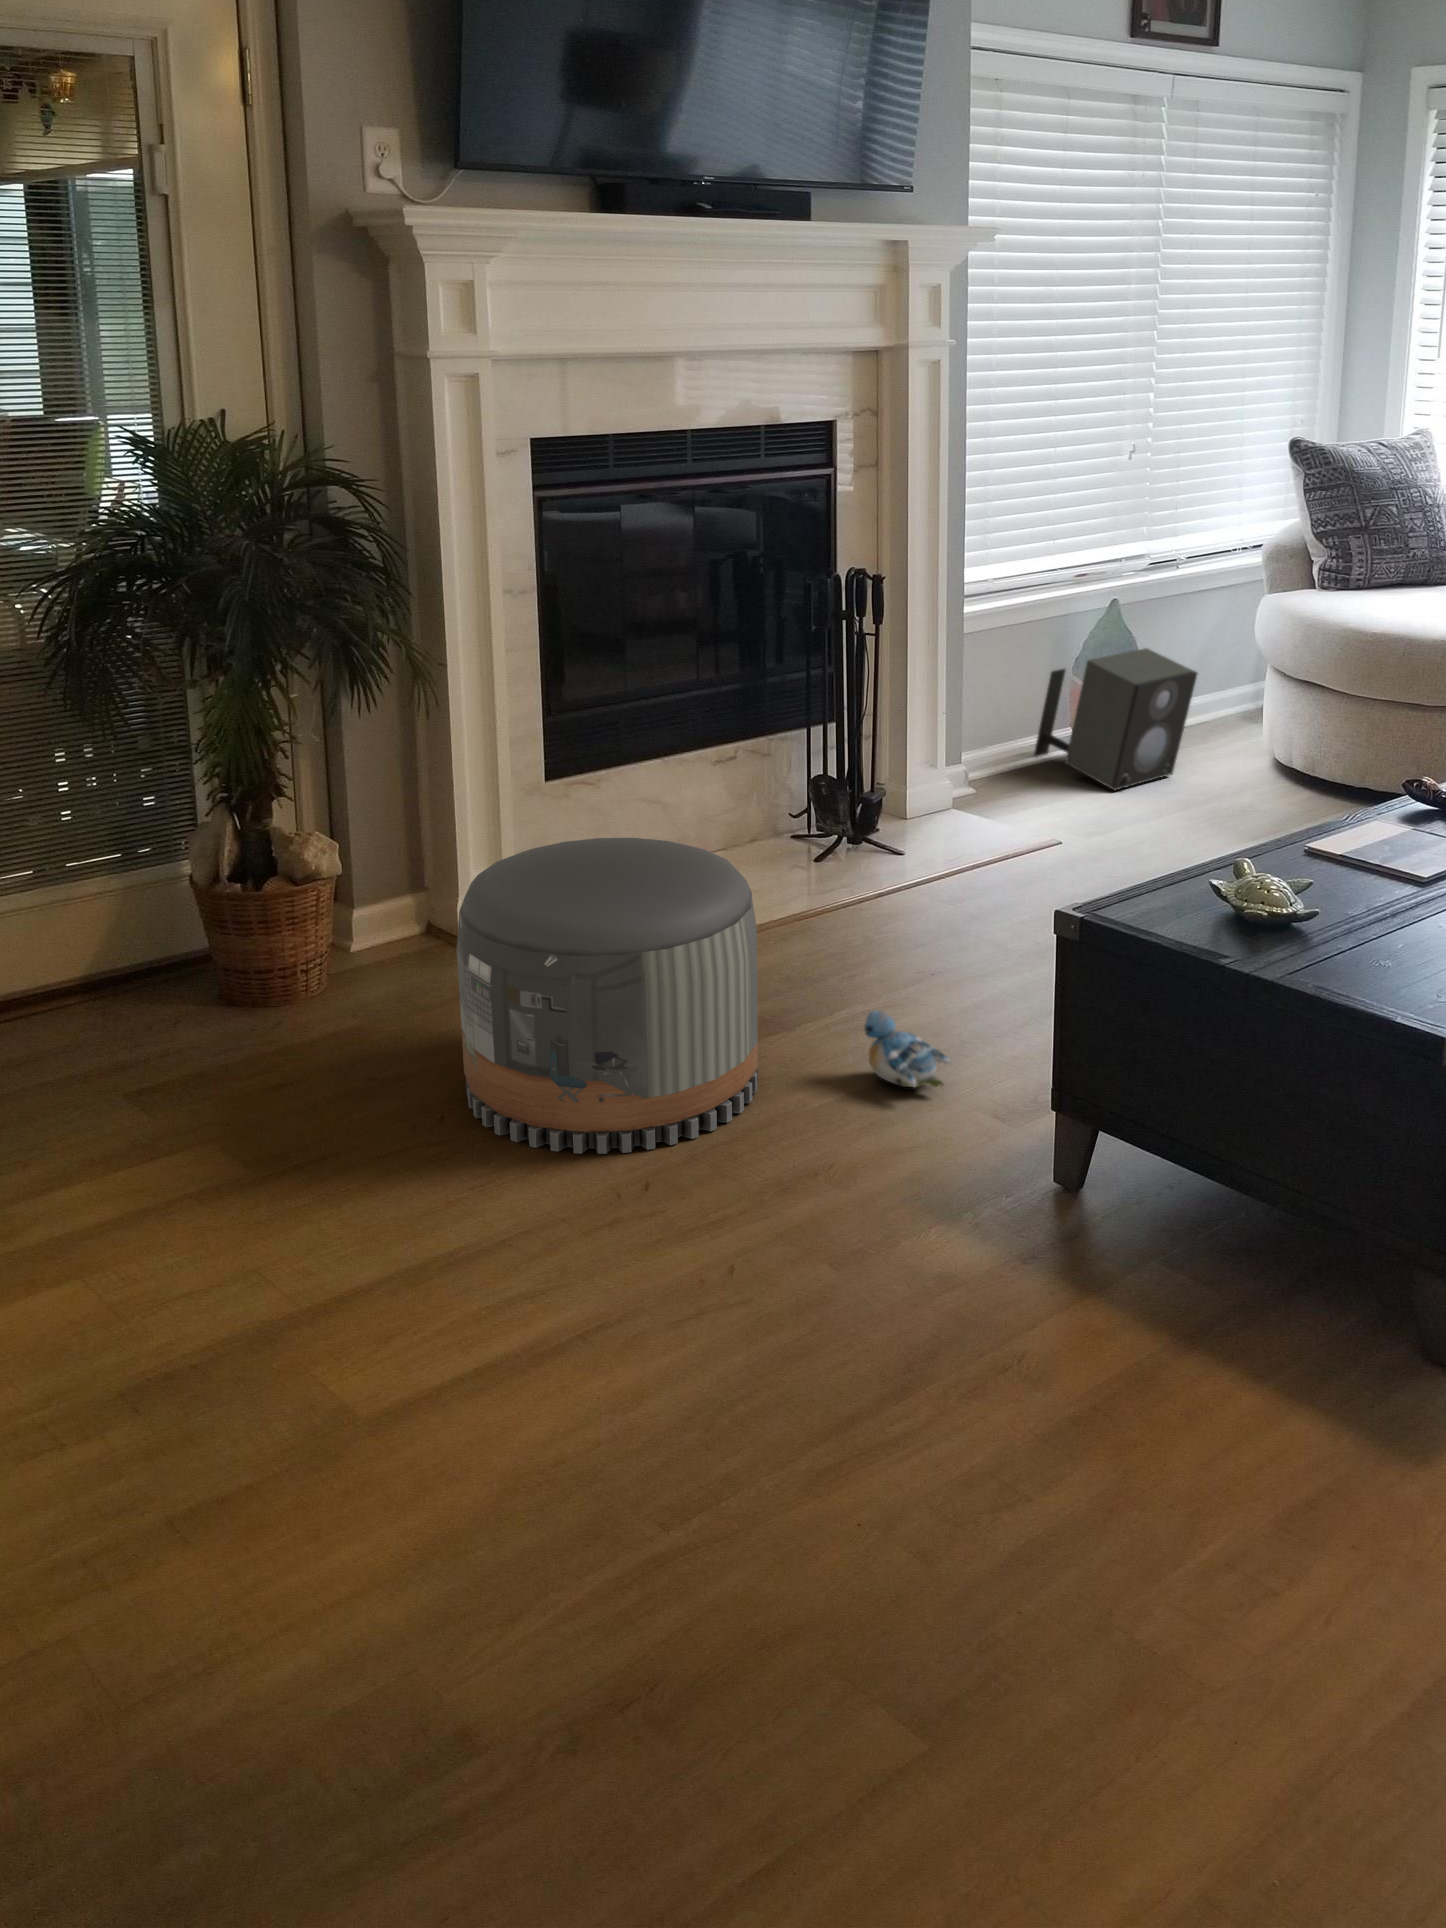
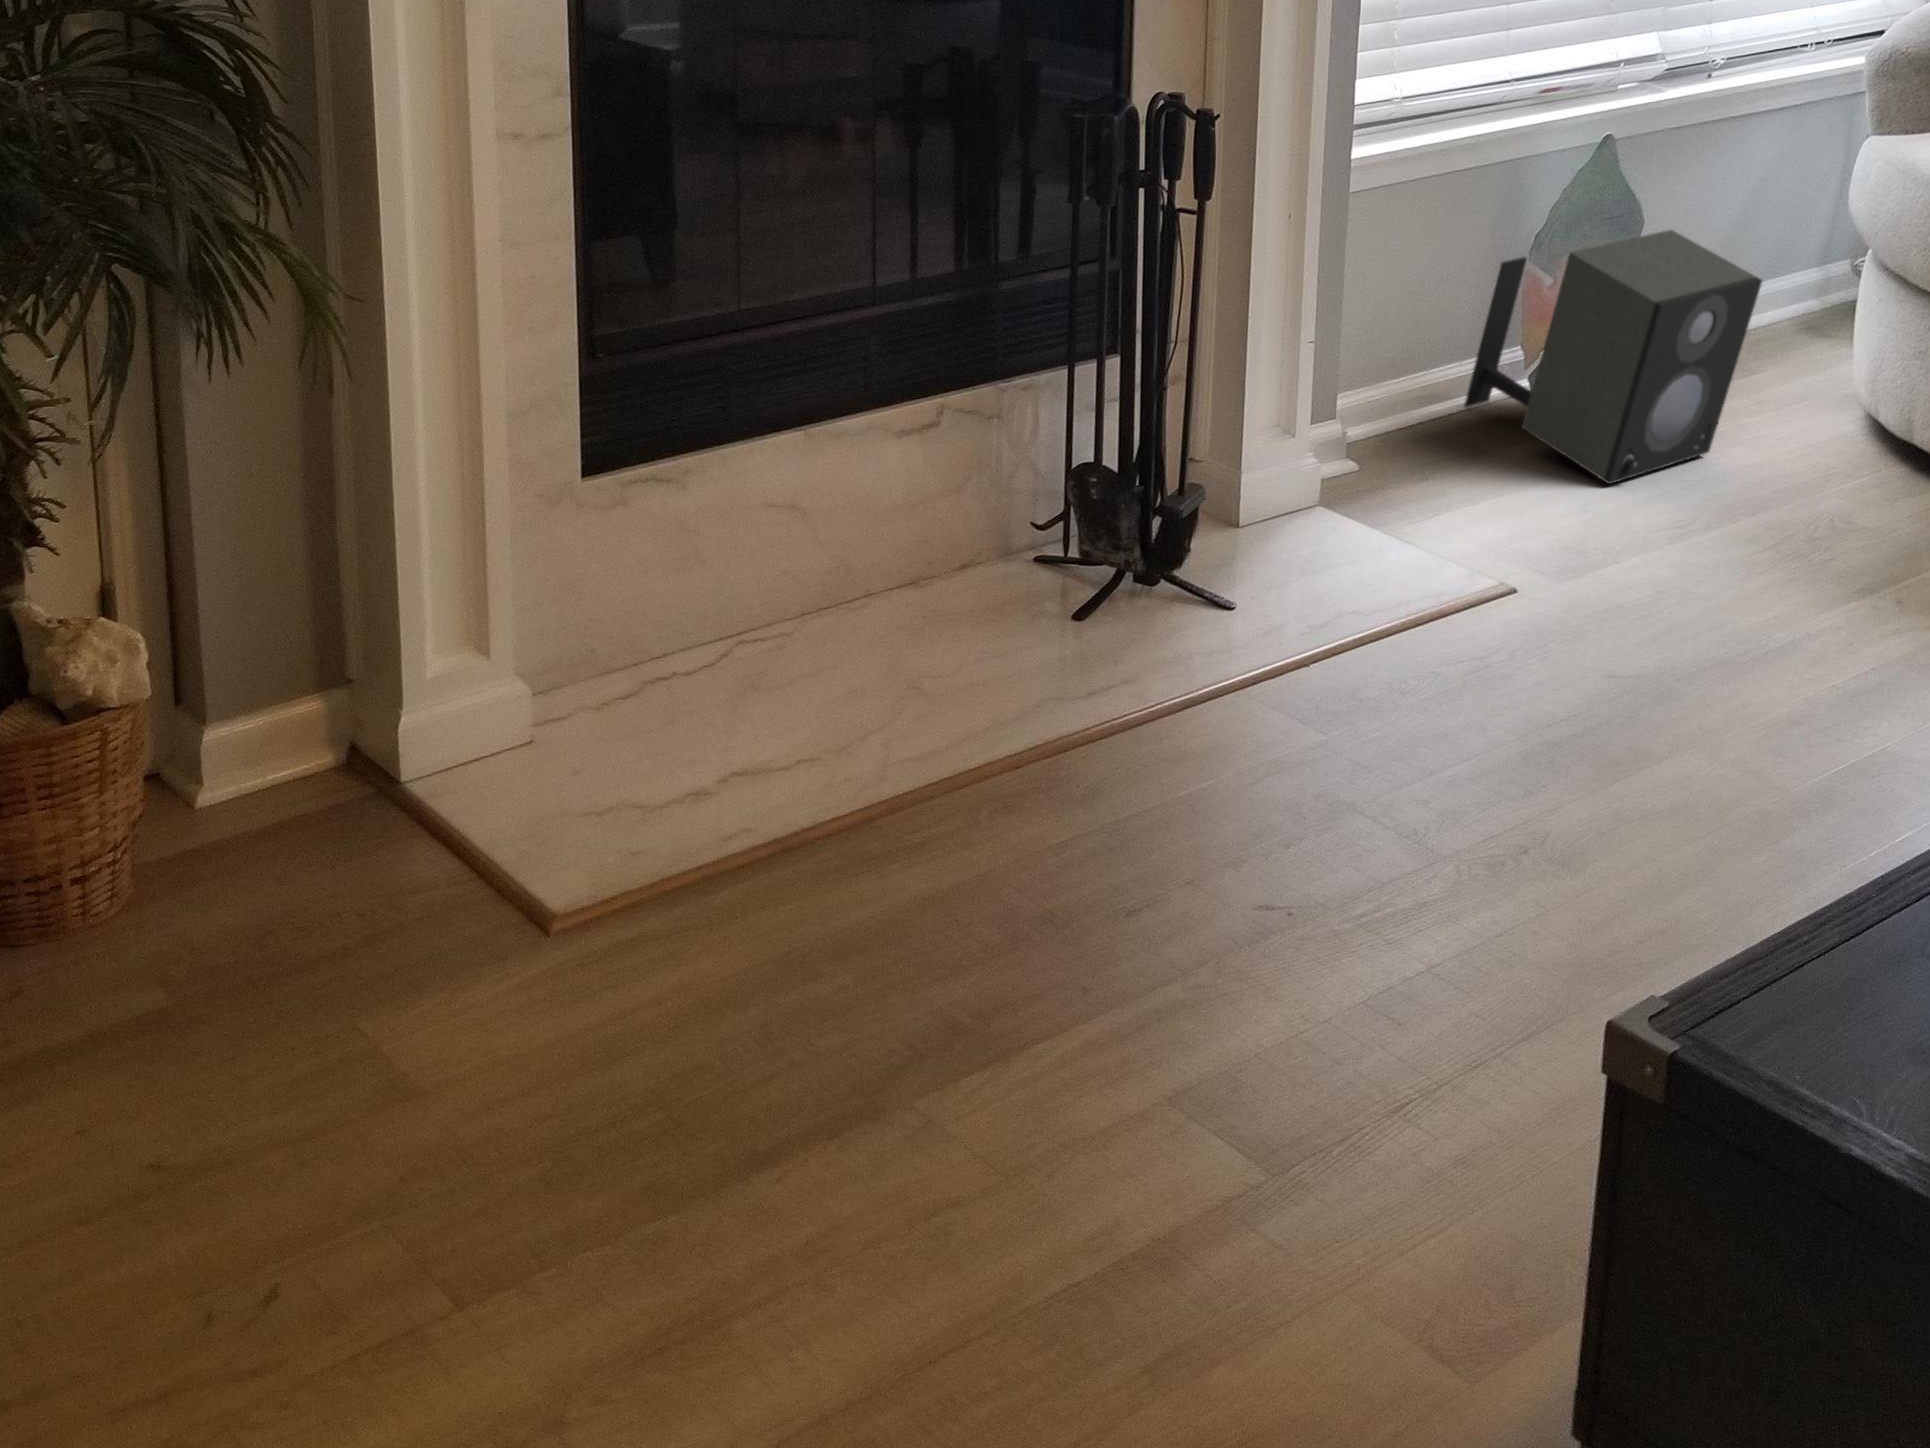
pouf: present [457,838,758,1154] -> none [335,665,949,1365]
plush toy: present [864,1011,951,1087] -> none [1157,1033,1329,1207]

